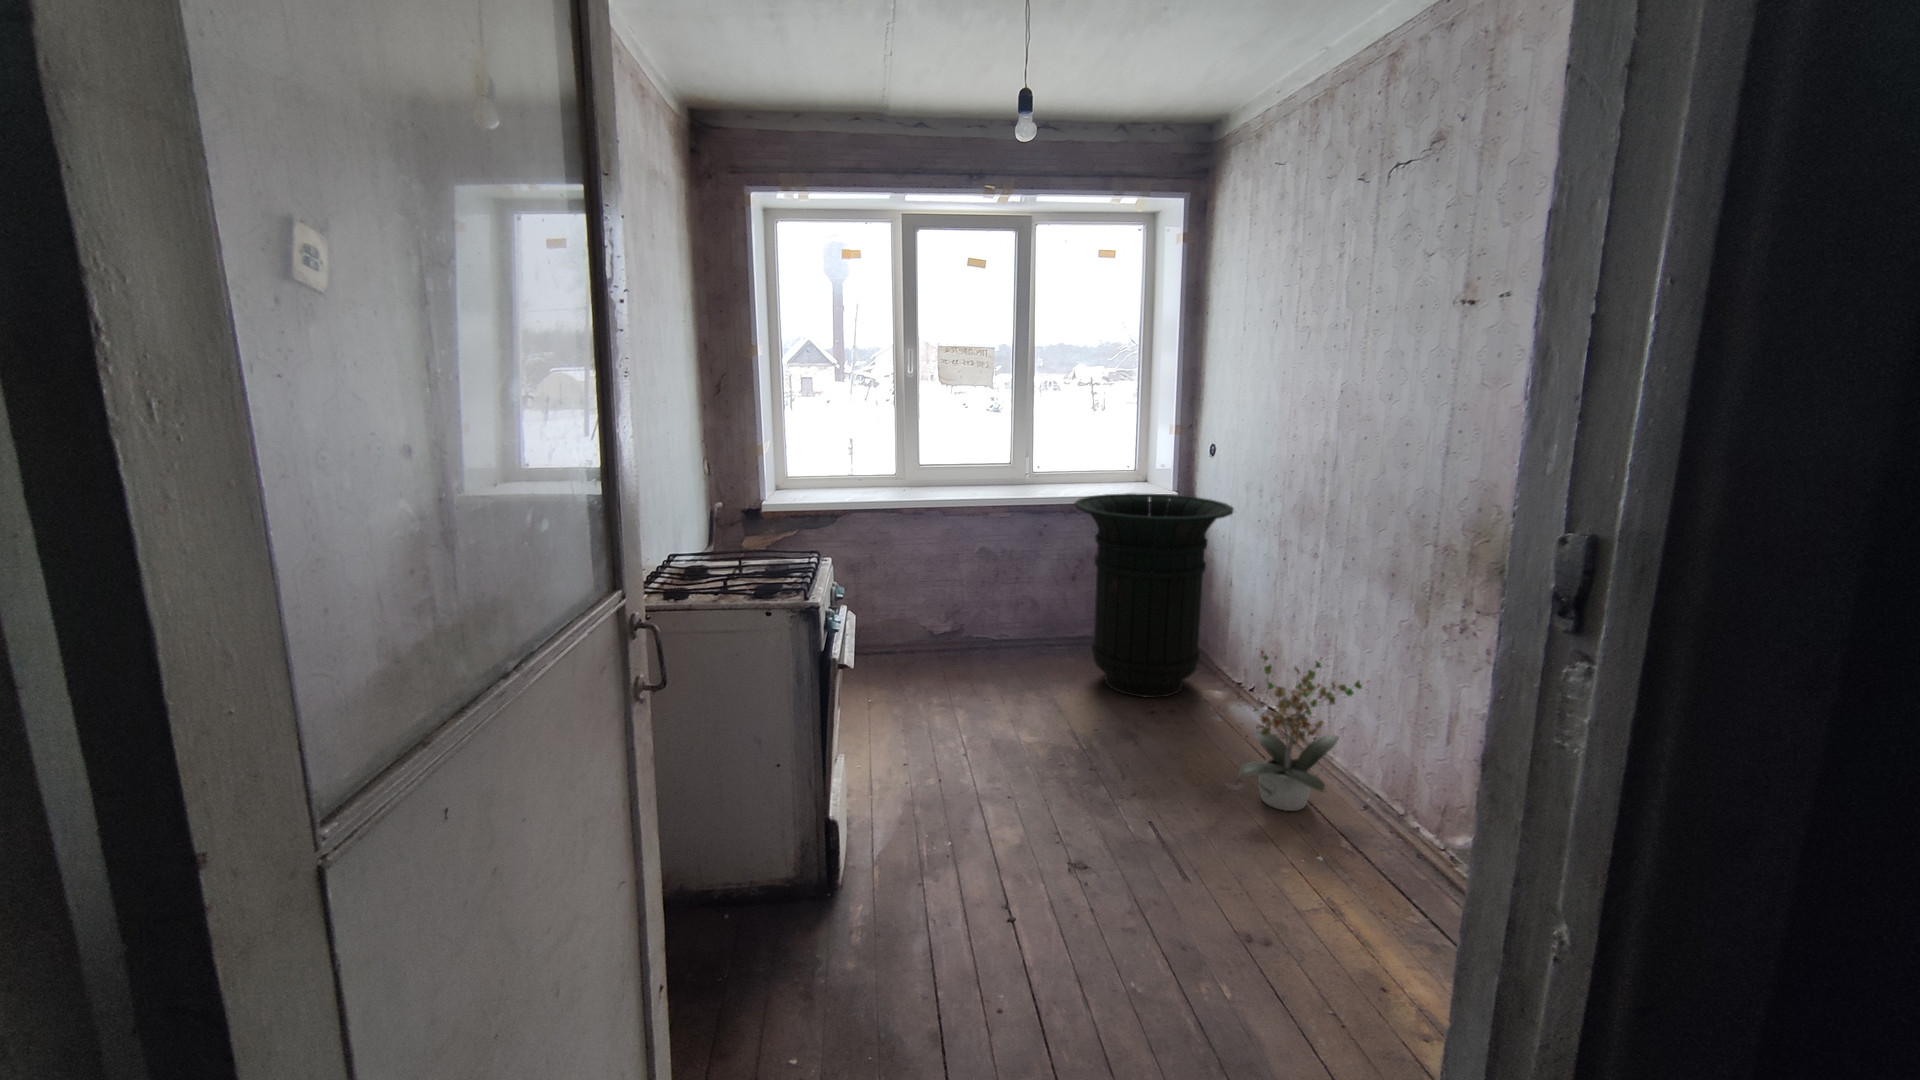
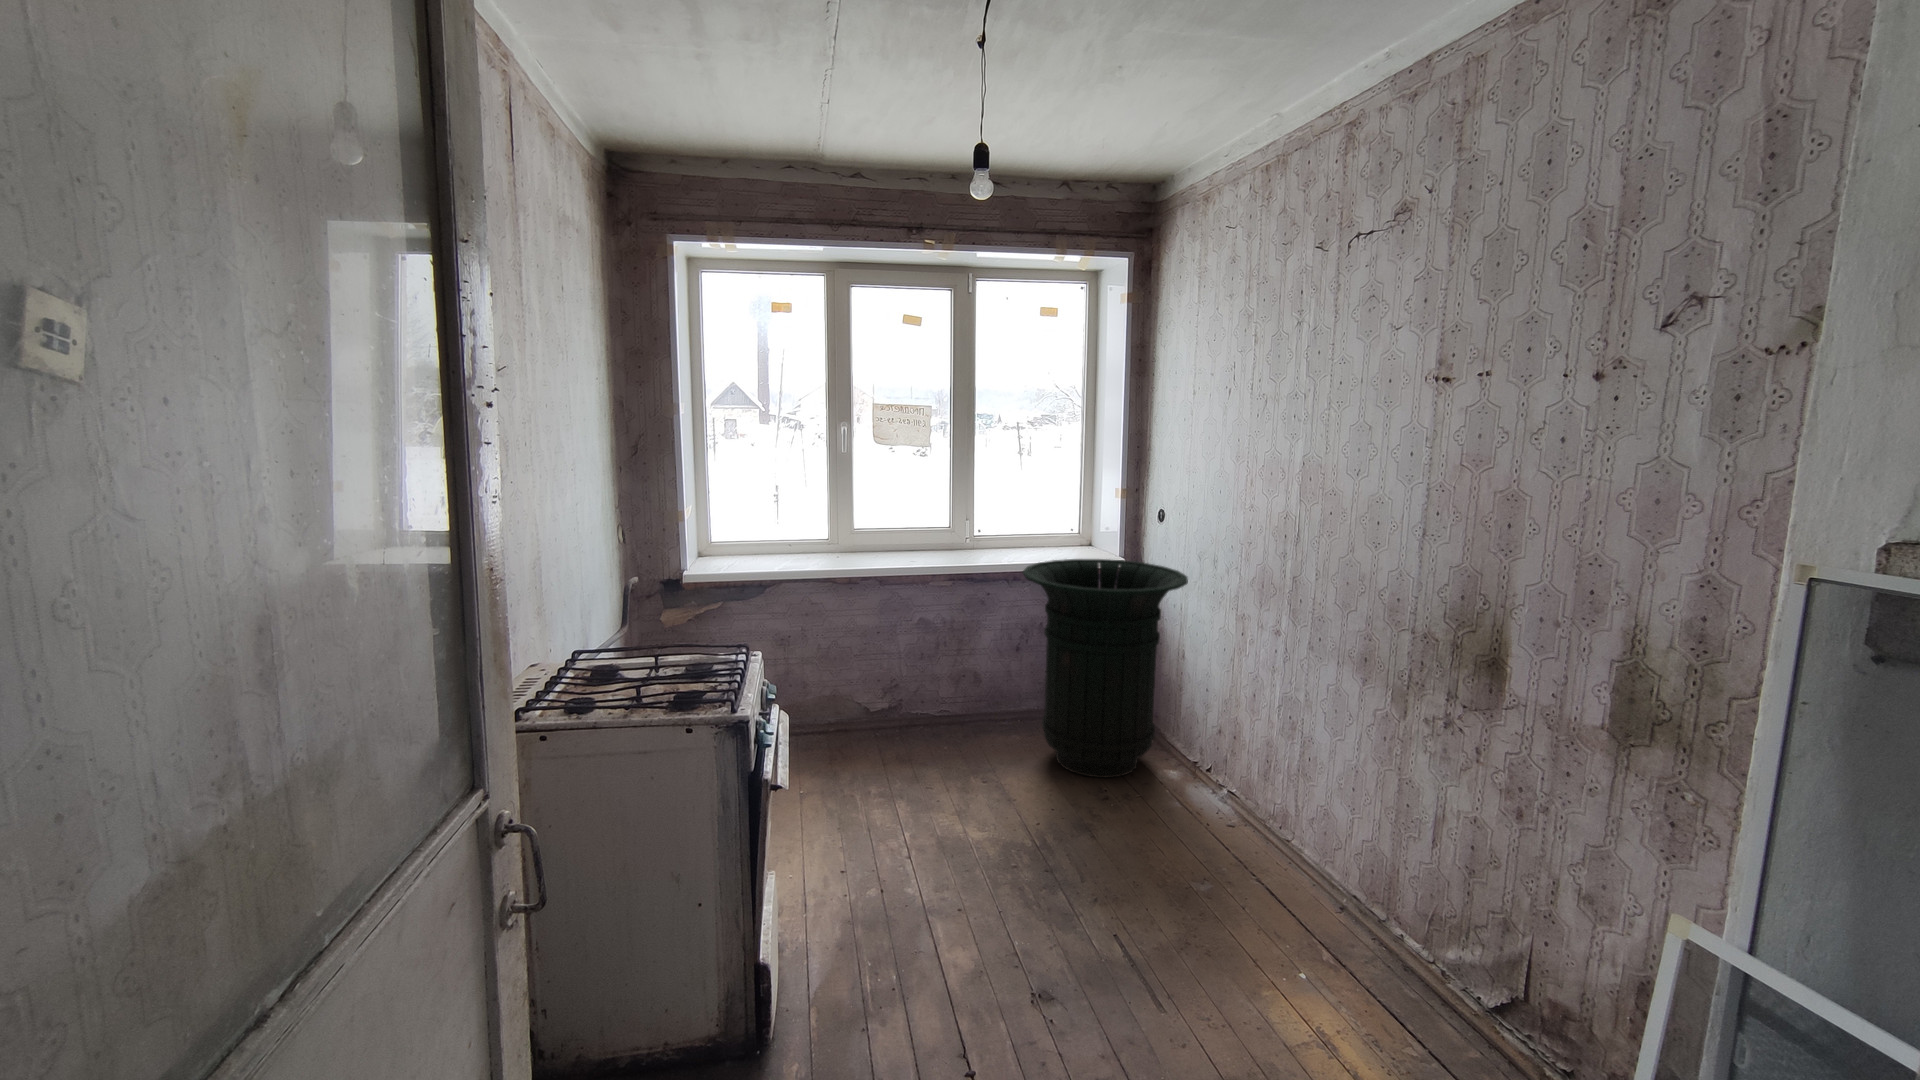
potted plant: present [1239,651,1369,811] -> none [1210,736,1344,916]

